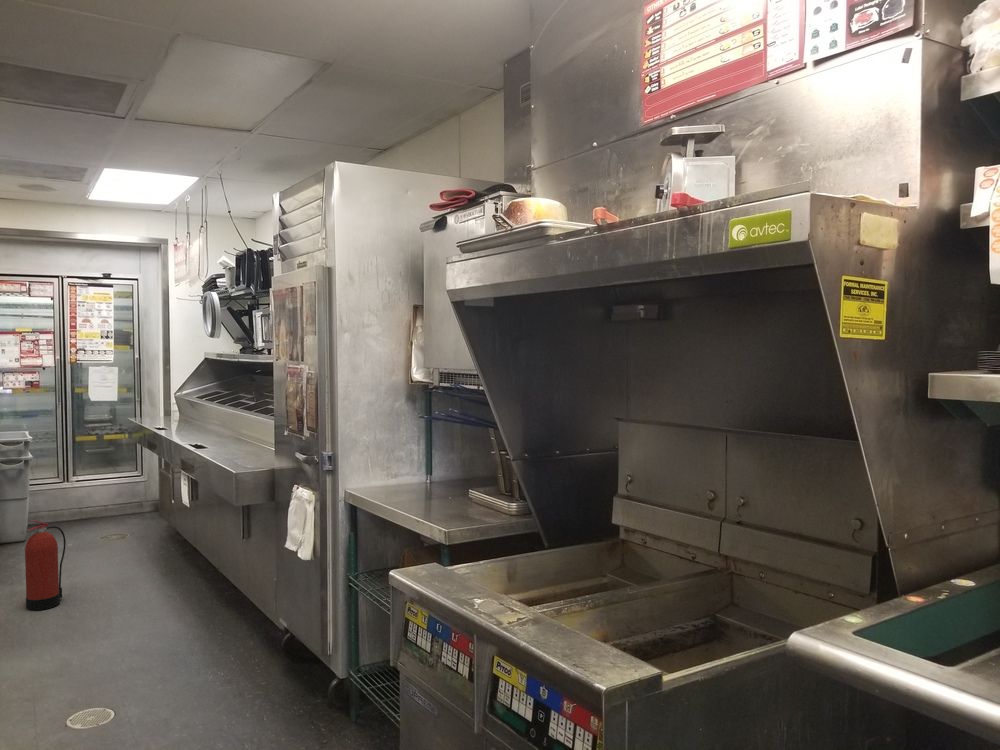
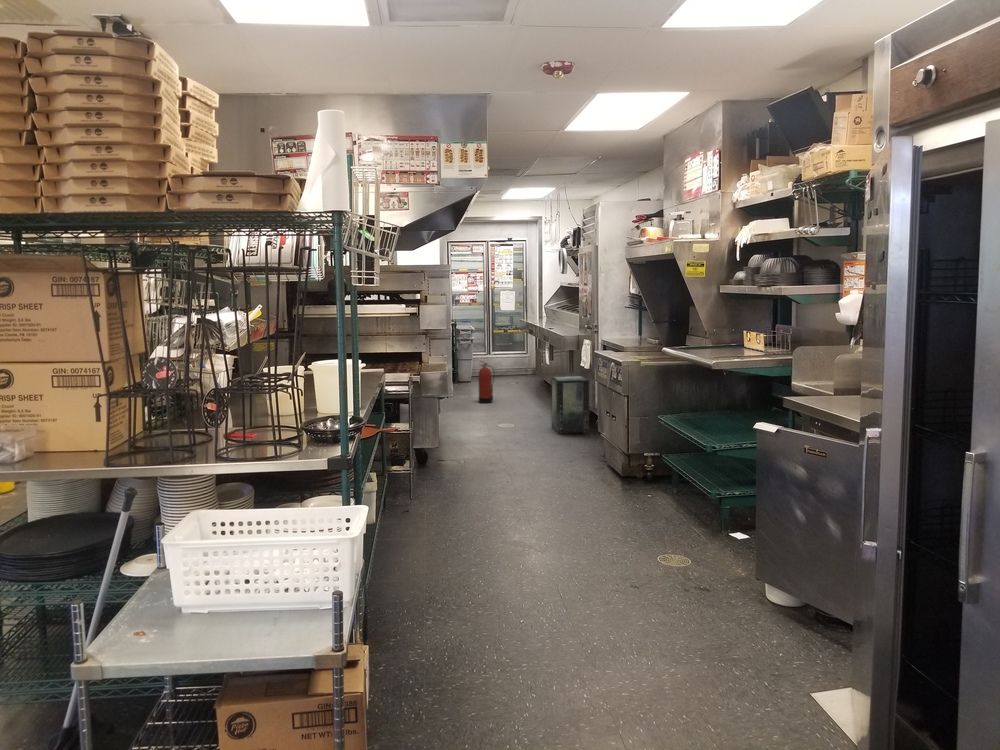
storage box: none [199,559,293,714] -> present [551,376,589,434]

